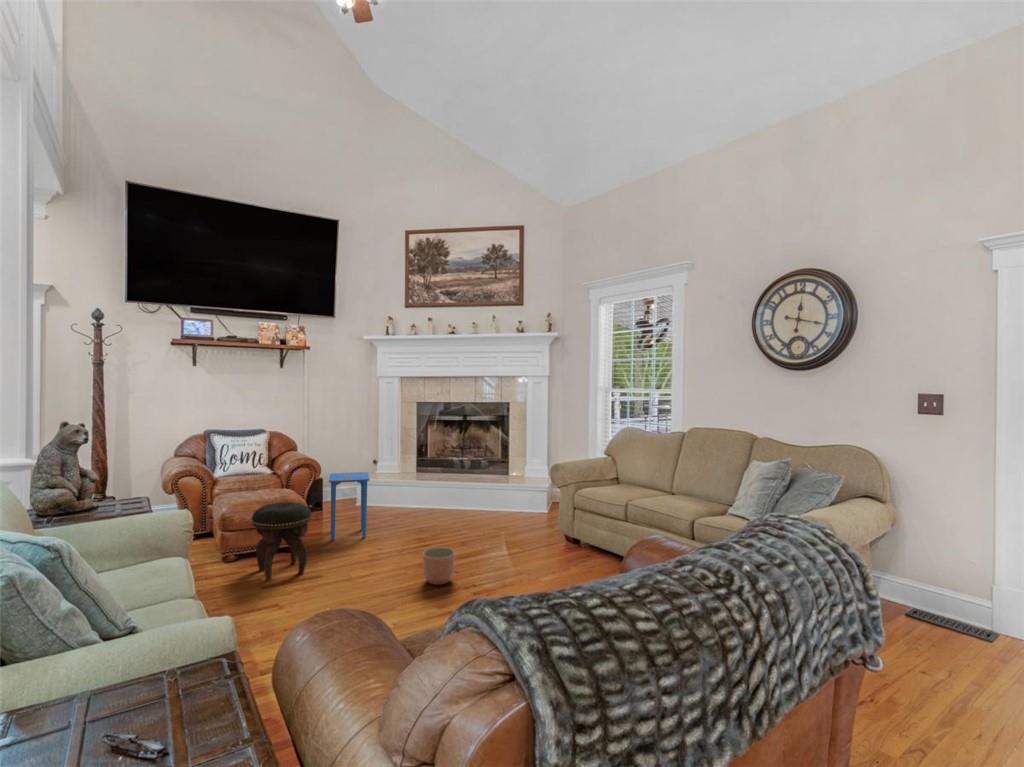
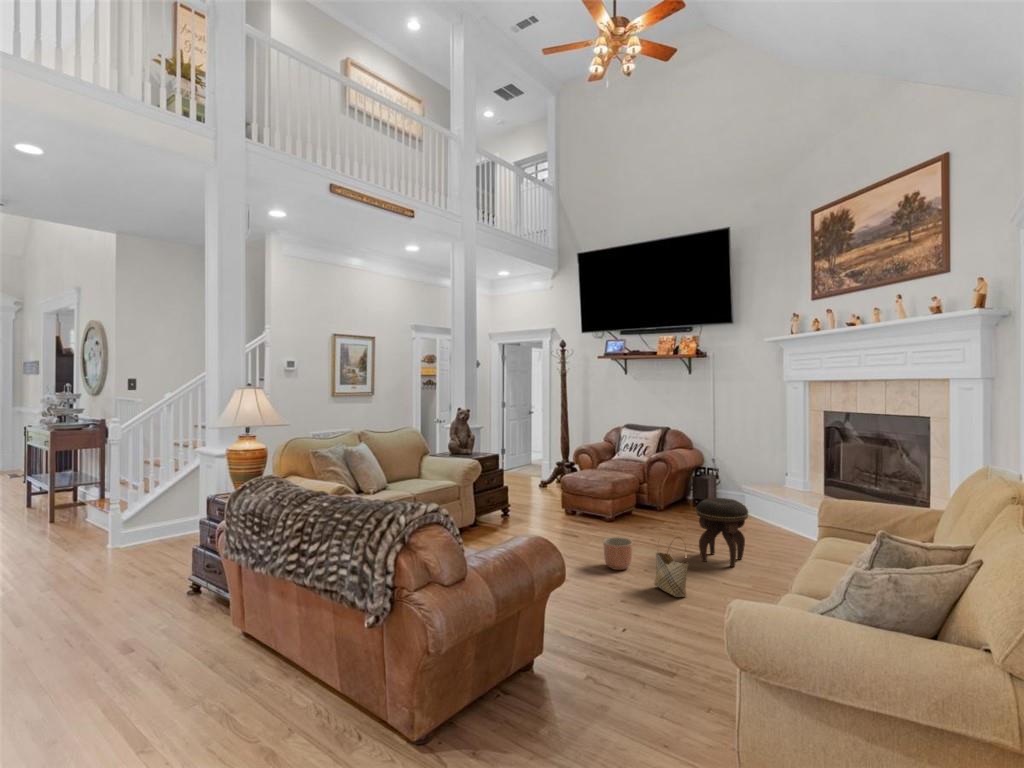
side table: present [329,472,370,541] -> none [645,469,693,531]
footstool: present [252,502,311,581] -> present [696,498,748,567]
woven basket: none [499,522,536,577] -> present [654,537,689,597]

